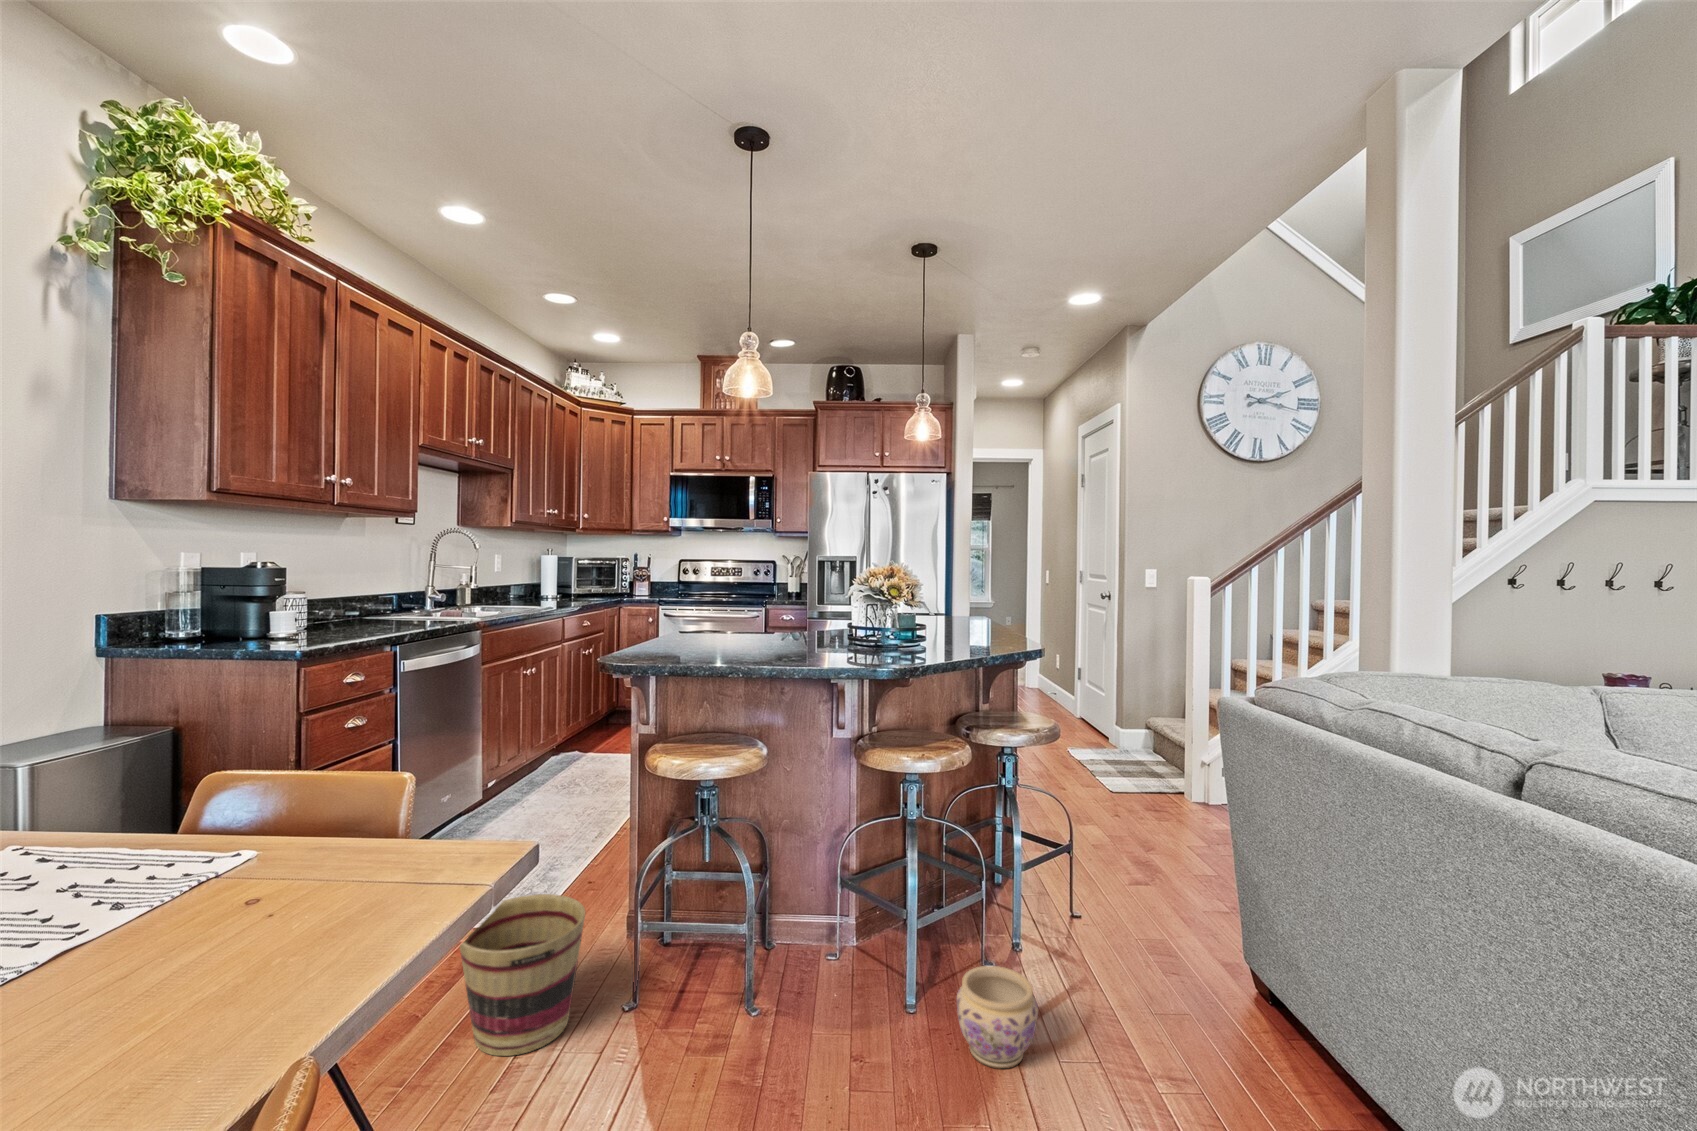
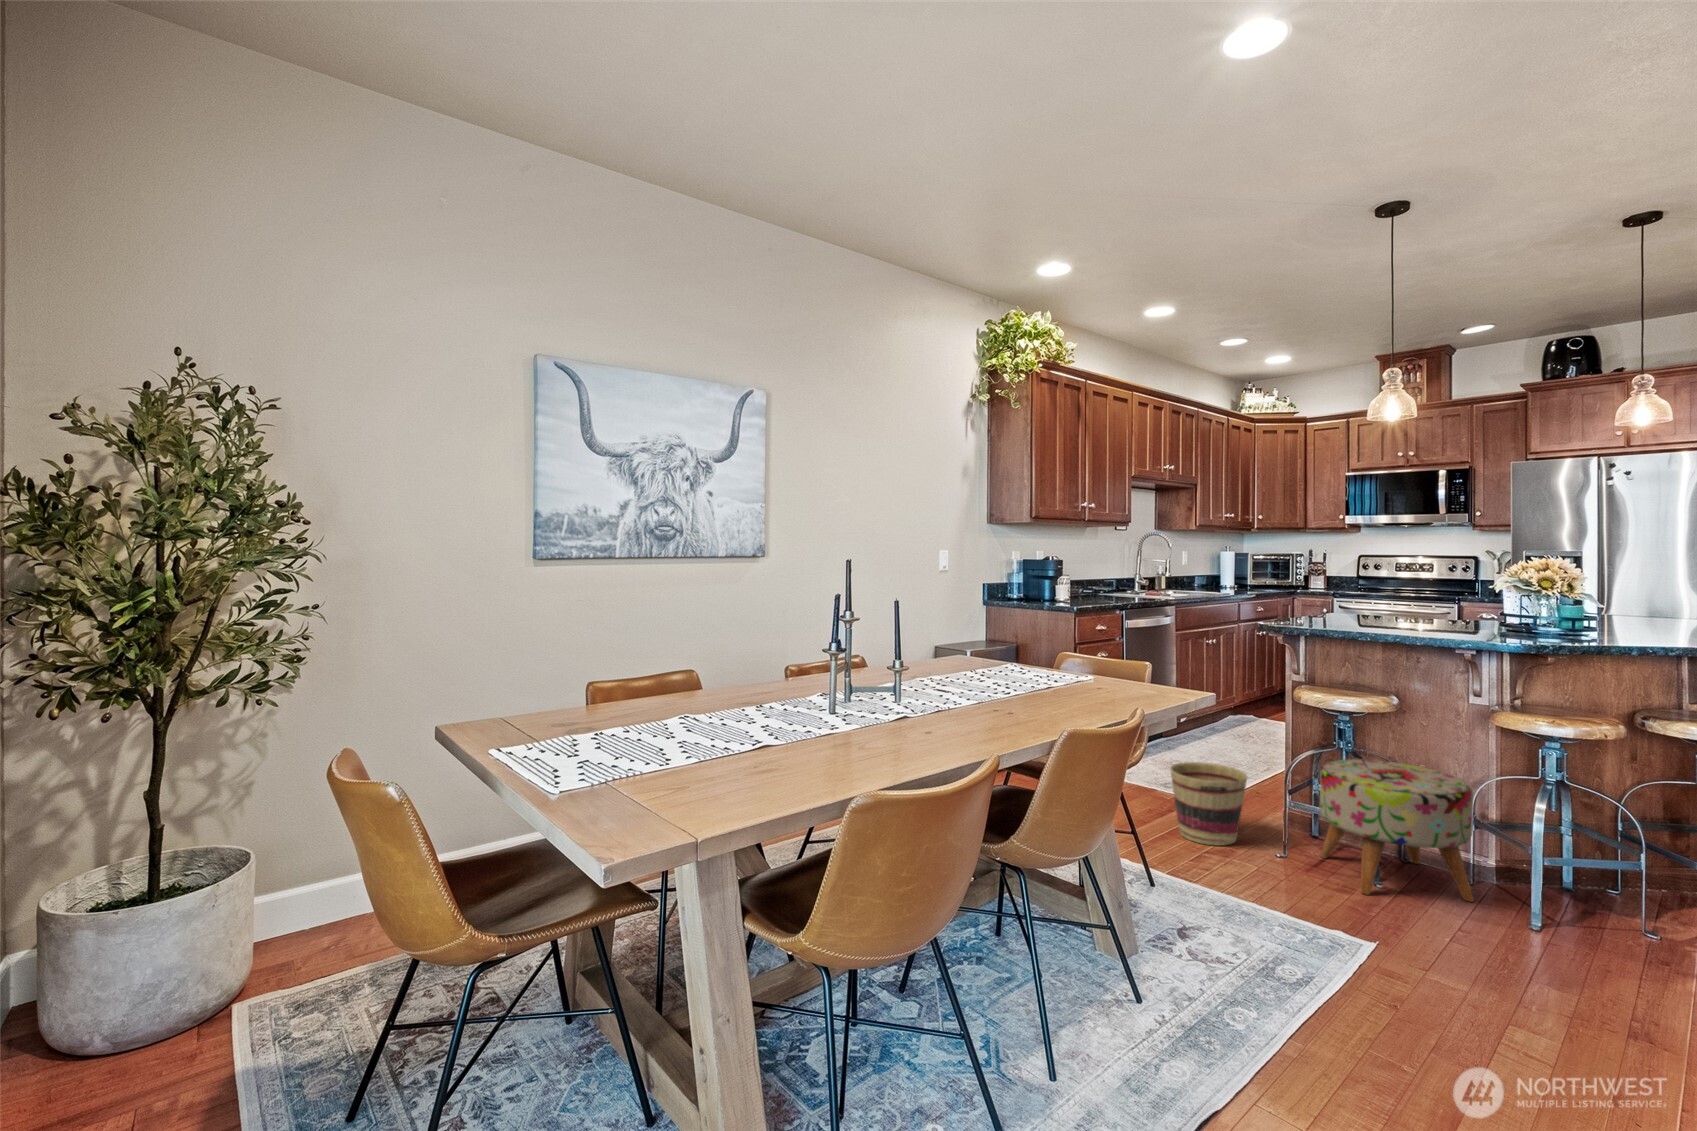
ottoman: none [685,836,867,1071] -> present [1320,759,1474,902]
planter: present [957,966,1038,1069] -> none [1554,885,1644,962]

